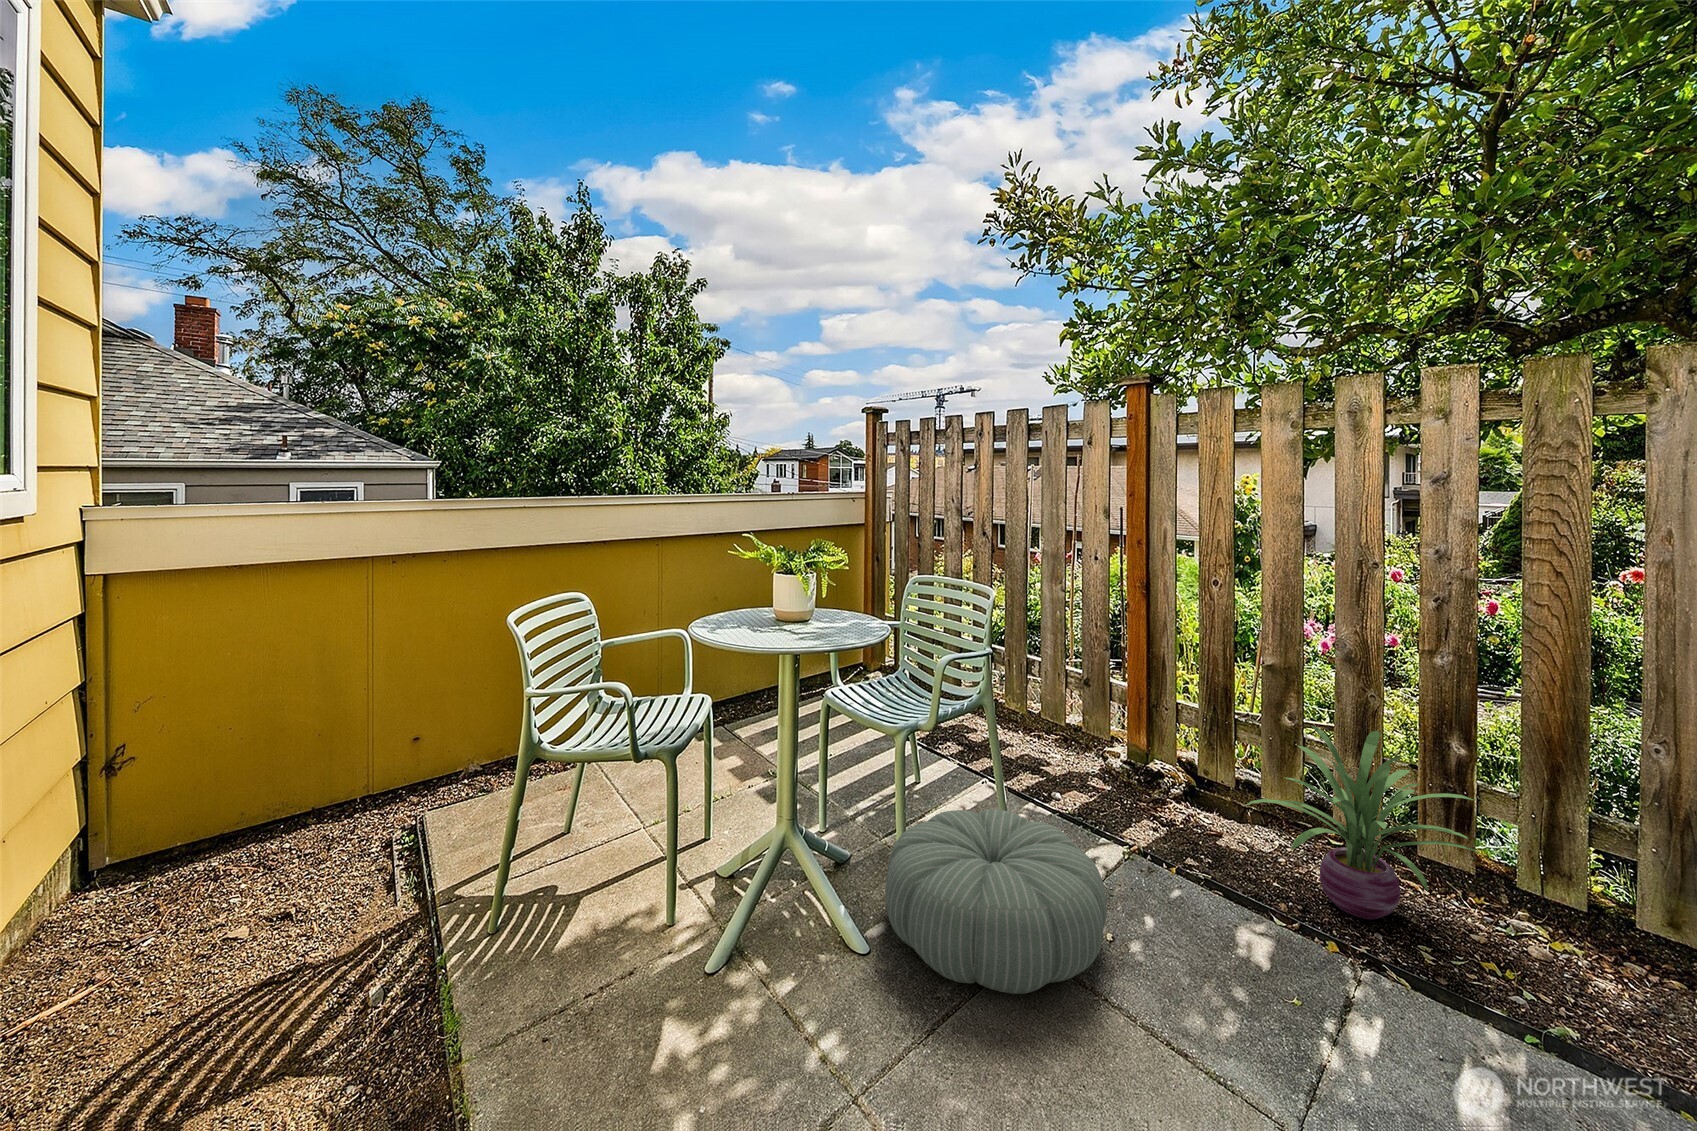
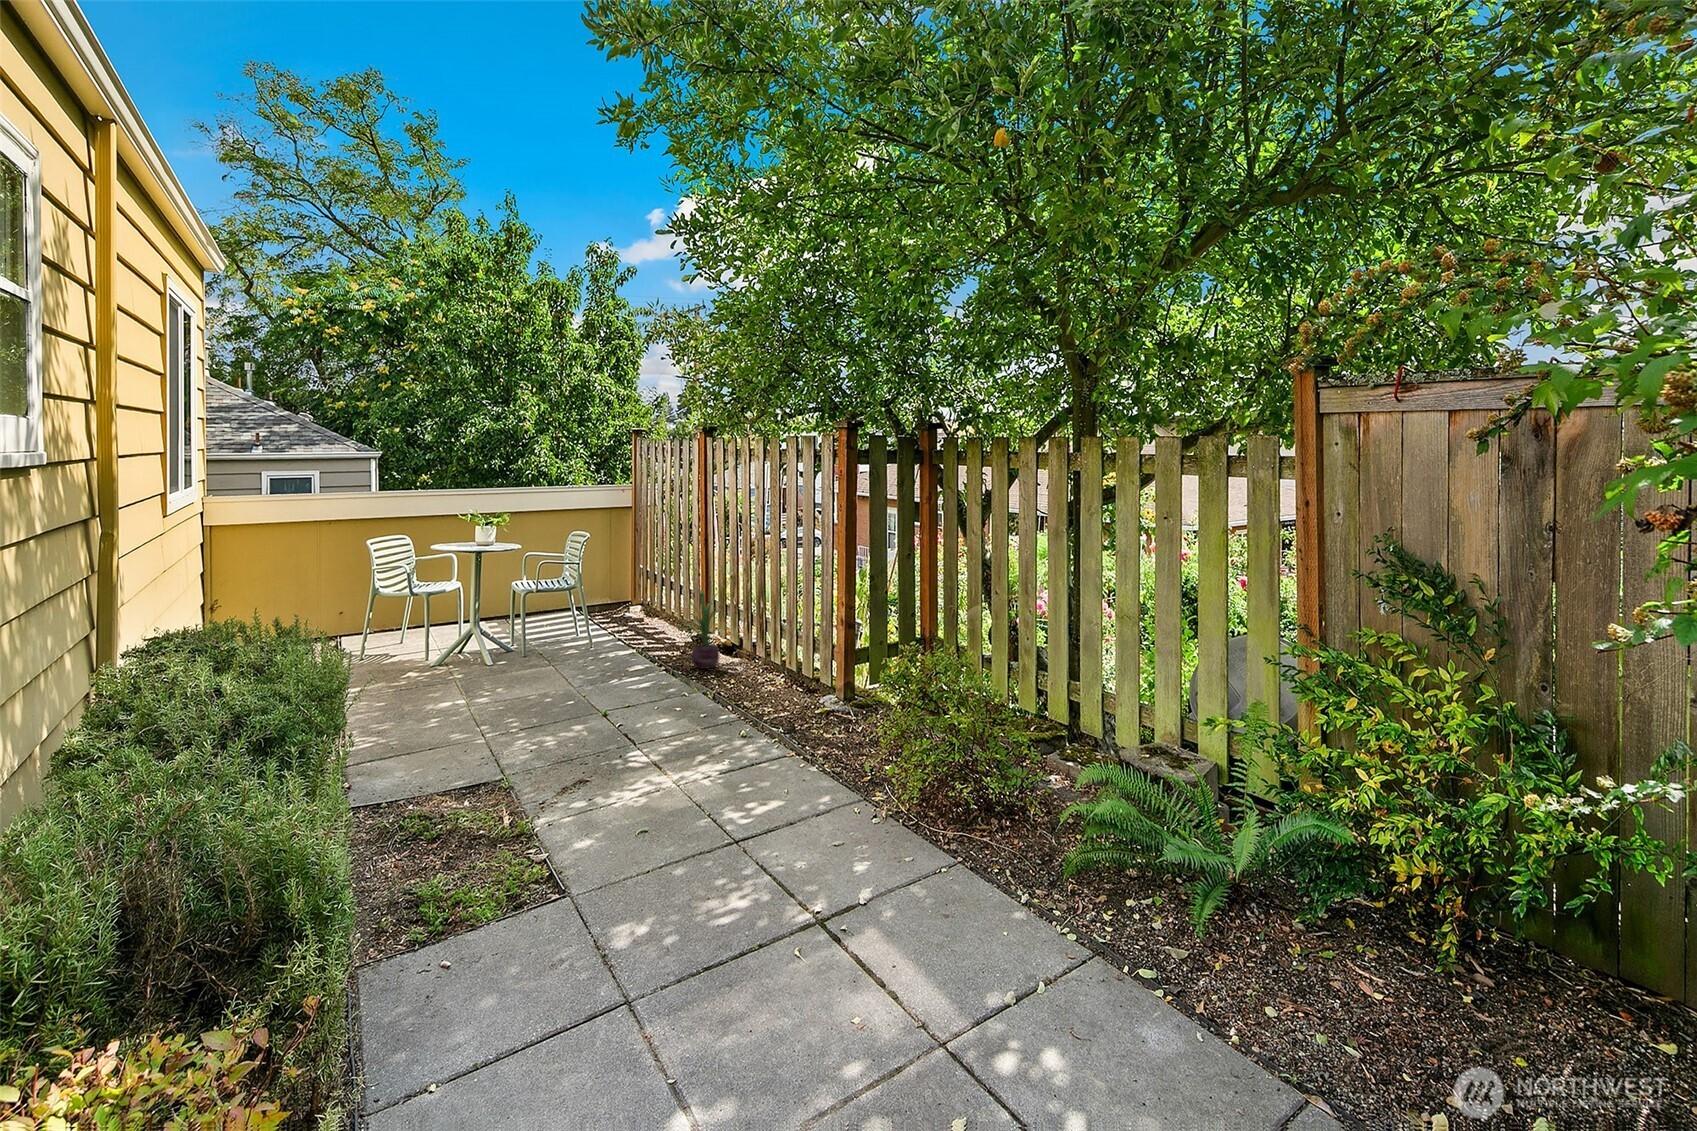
pouf: present [885,809,1107,994] -> none [498,627,591,675]

